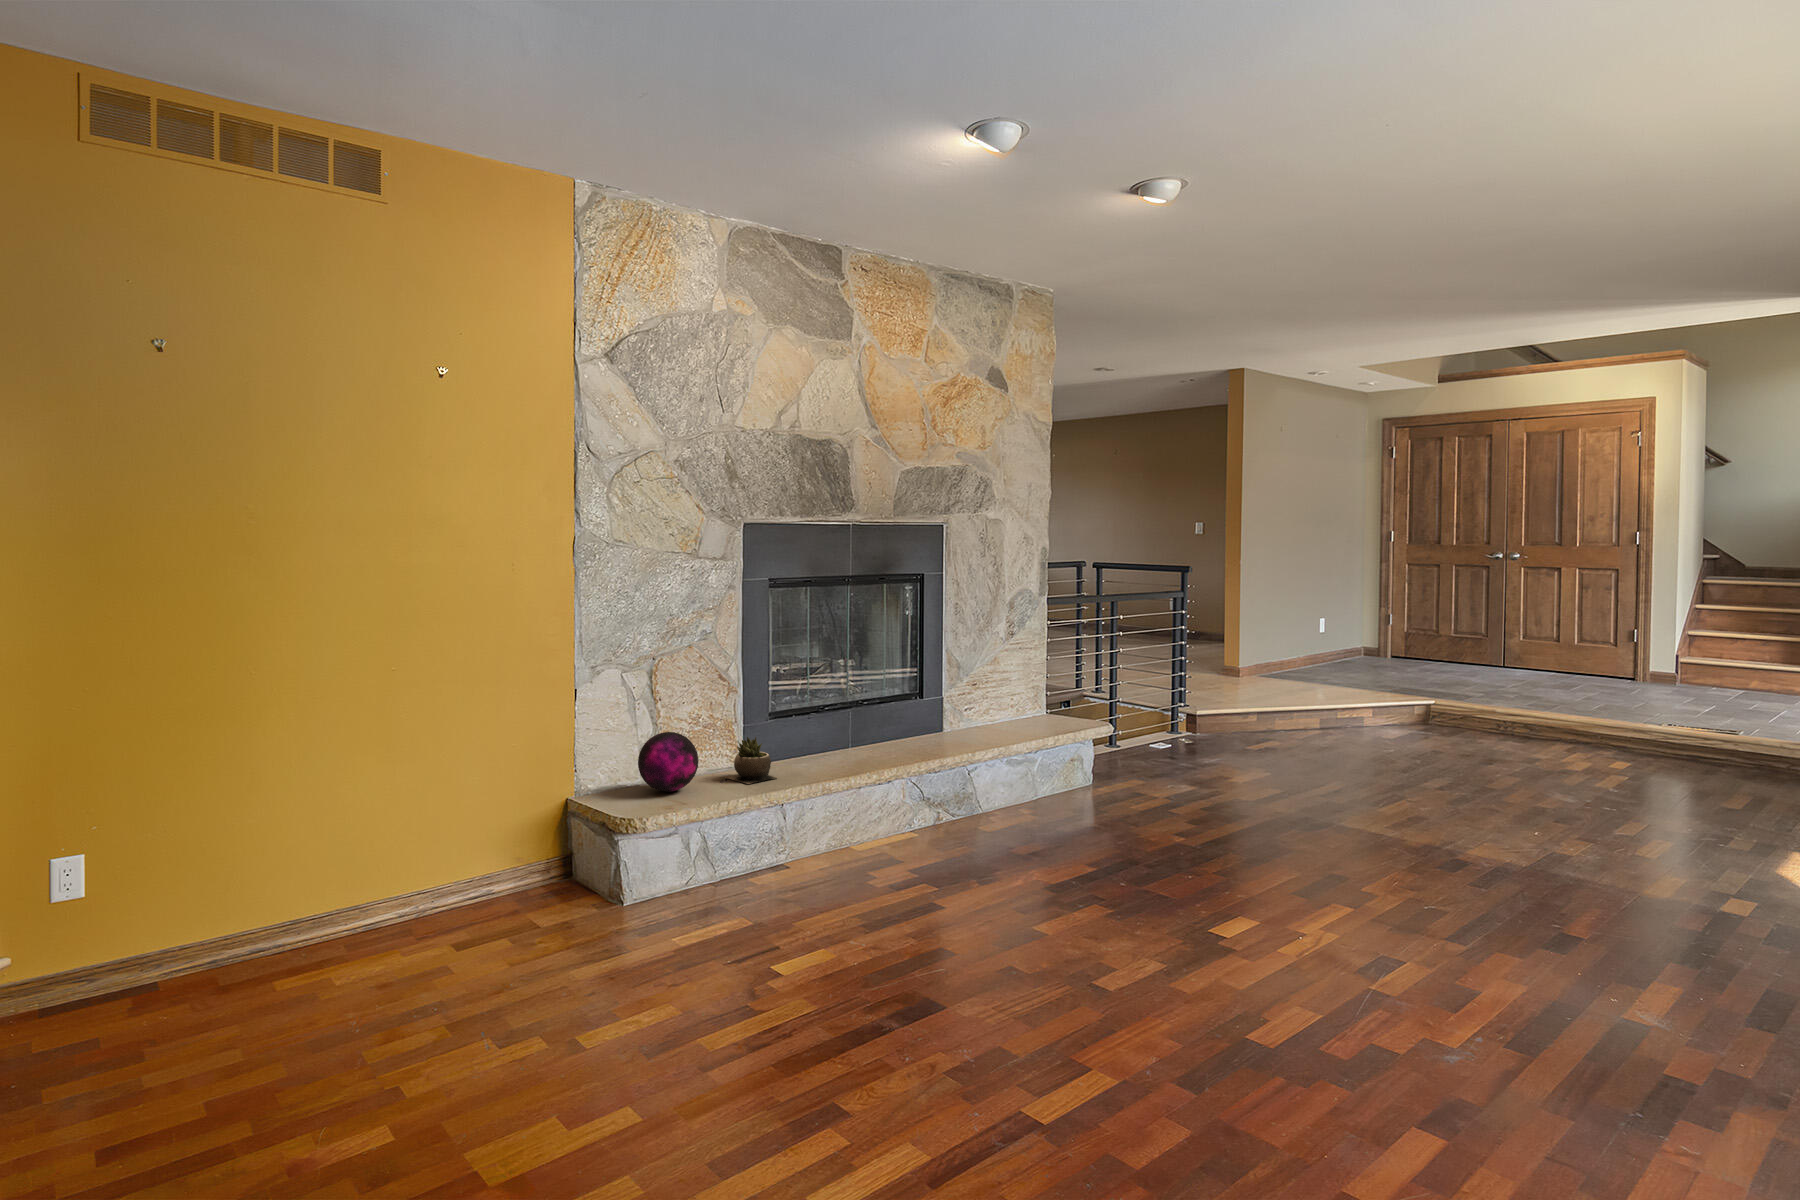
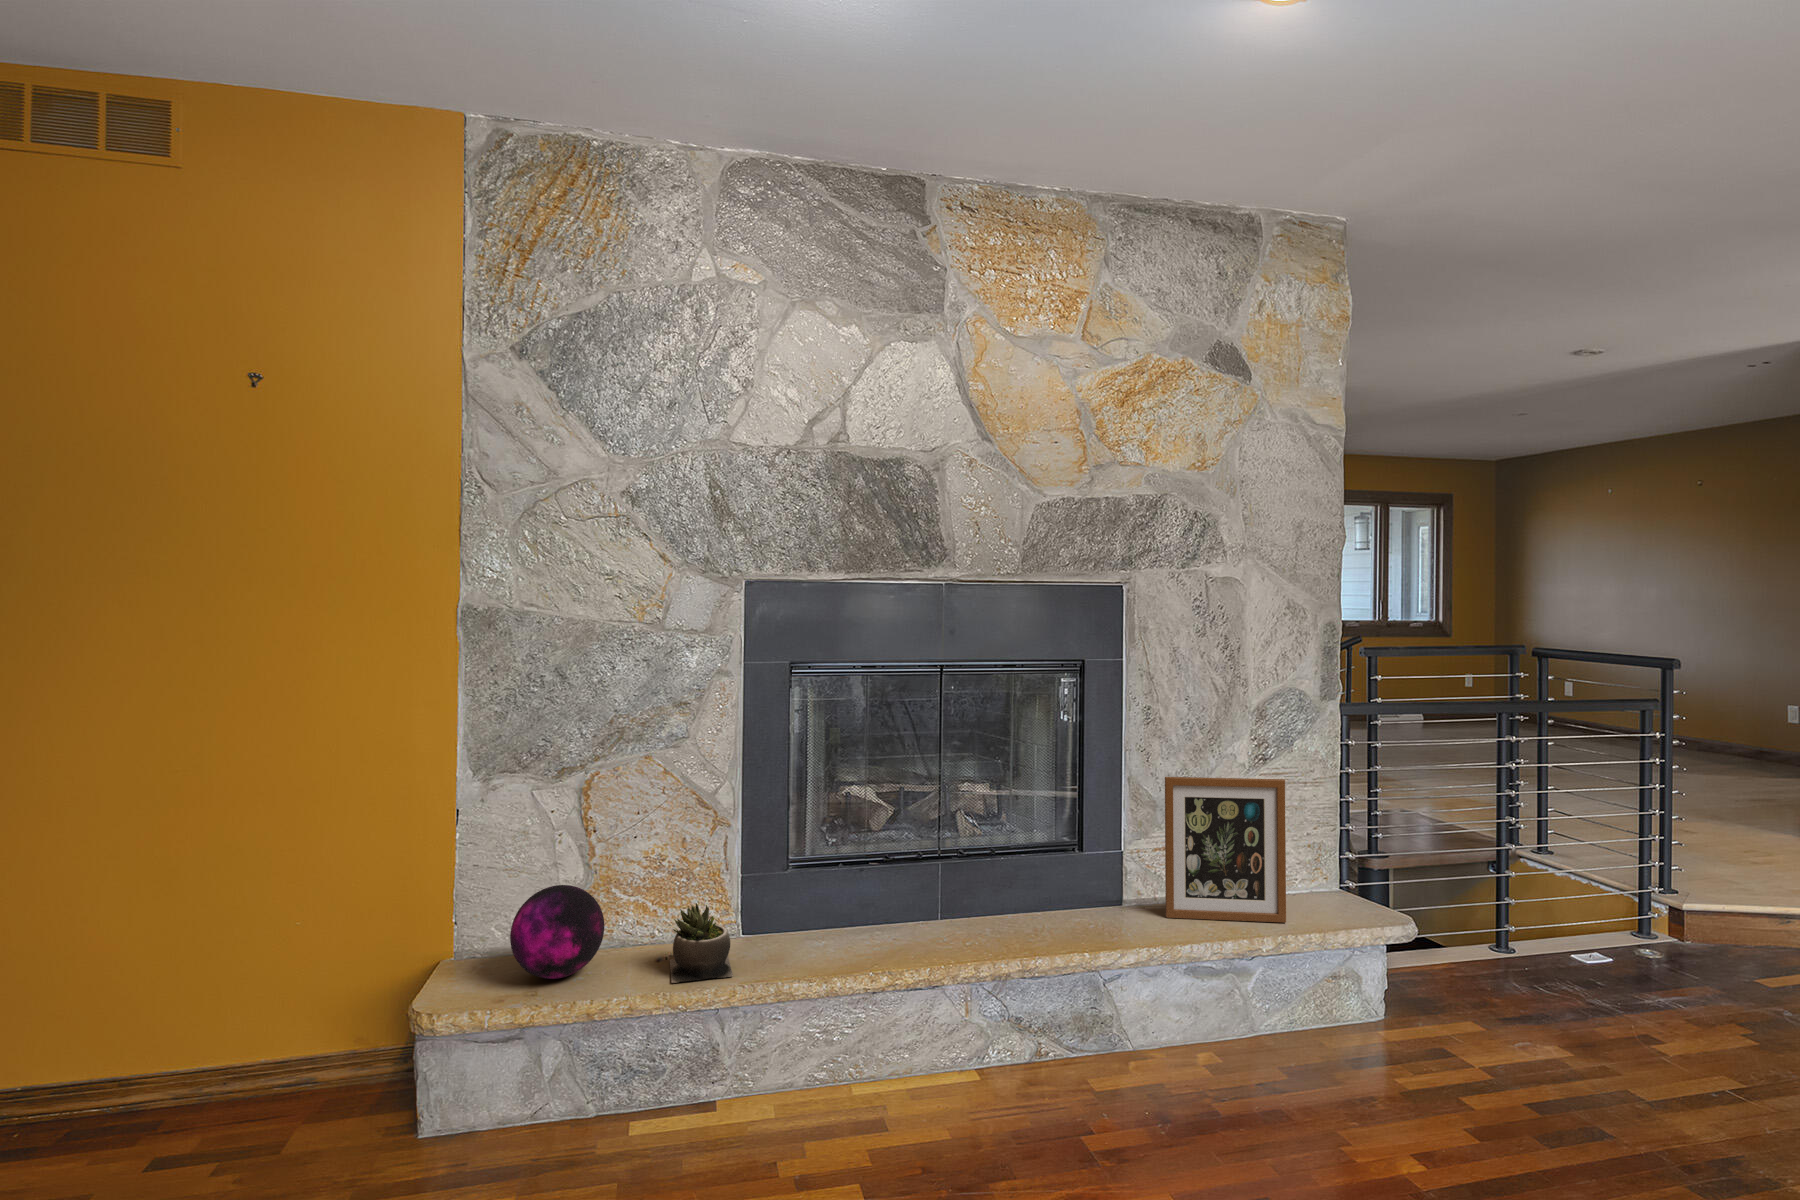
picture frame: none [973,643,1036,732] -> present [1165,777,1286,923]

